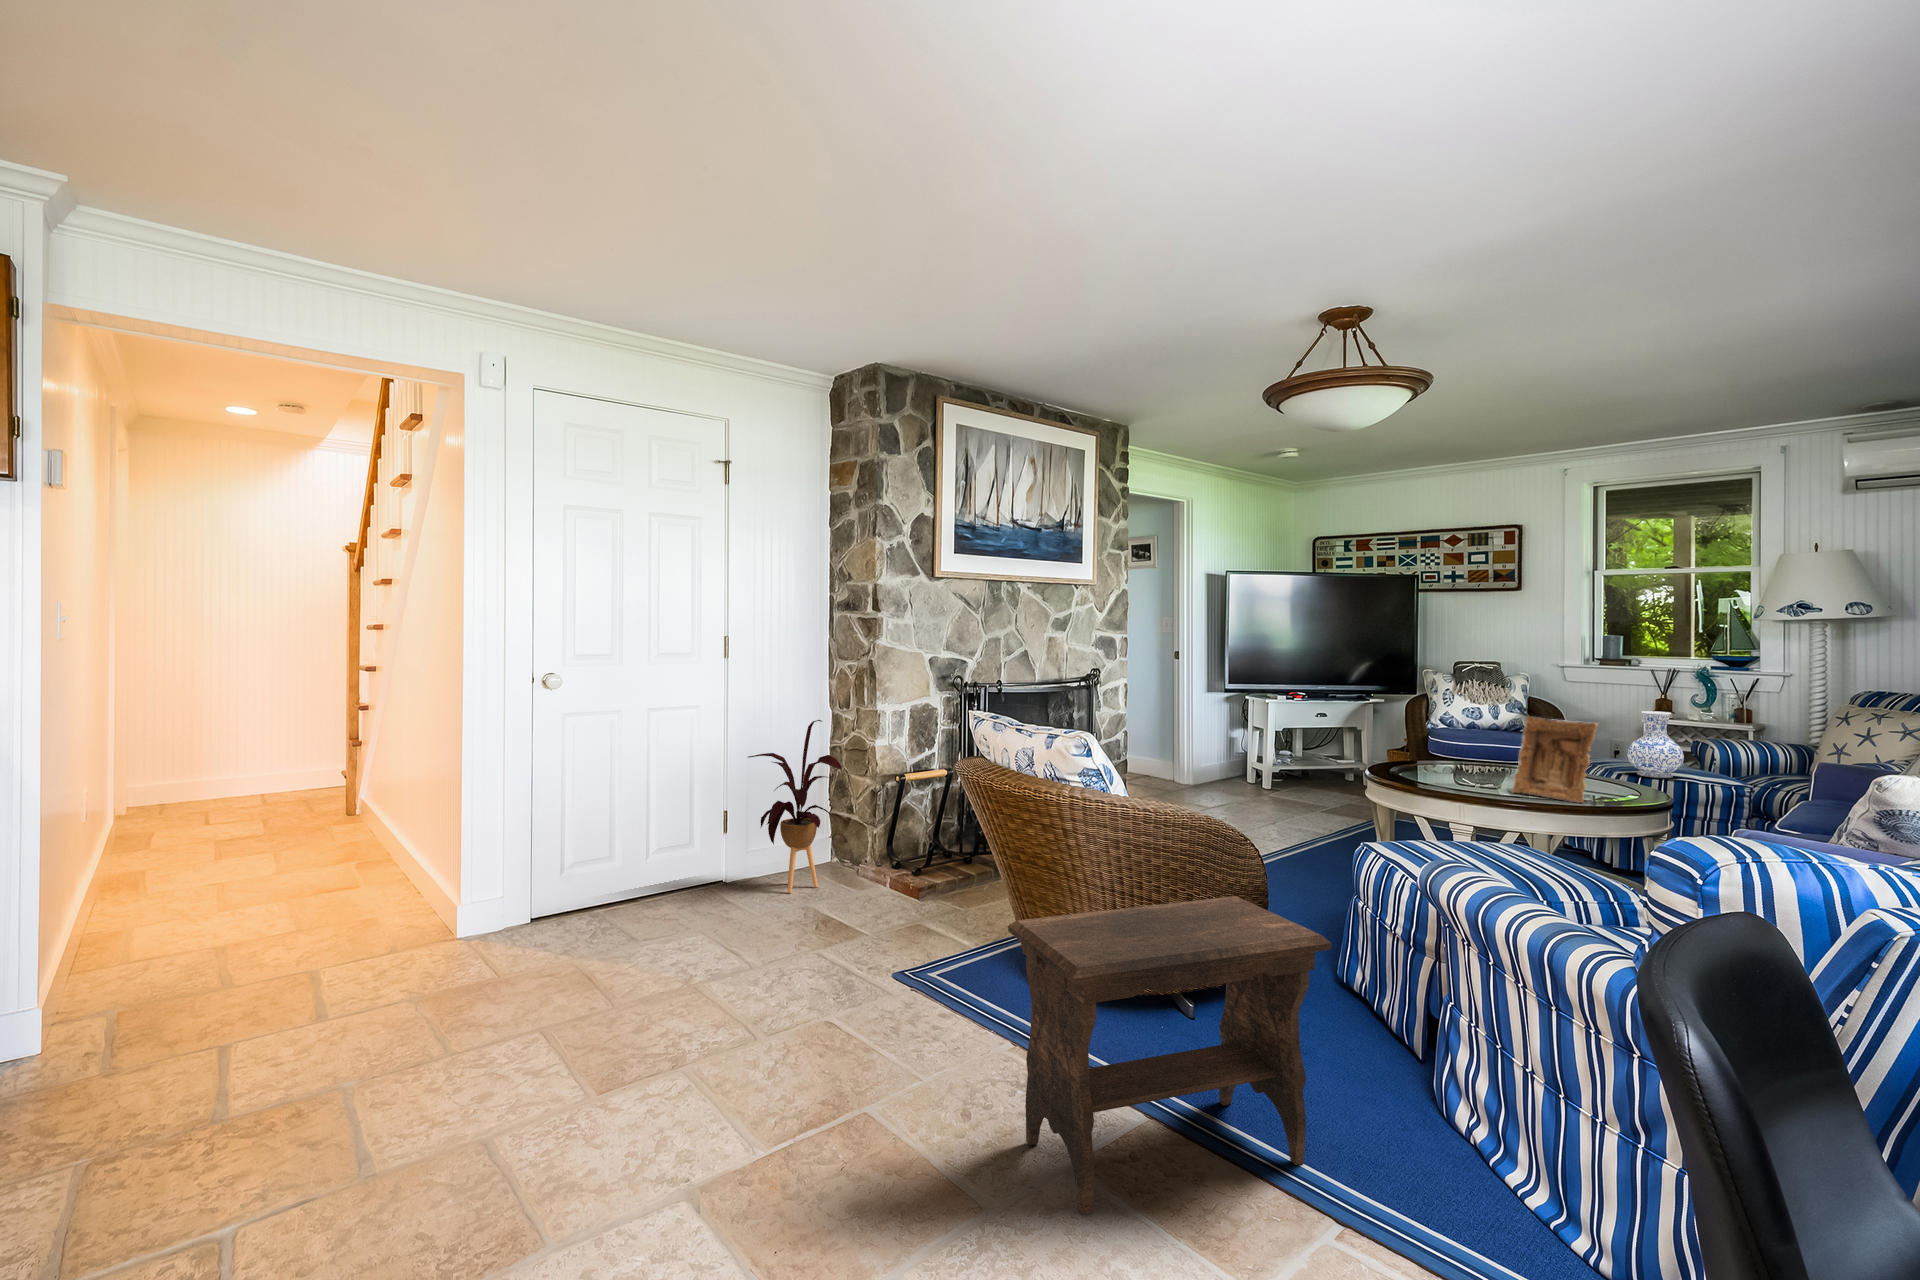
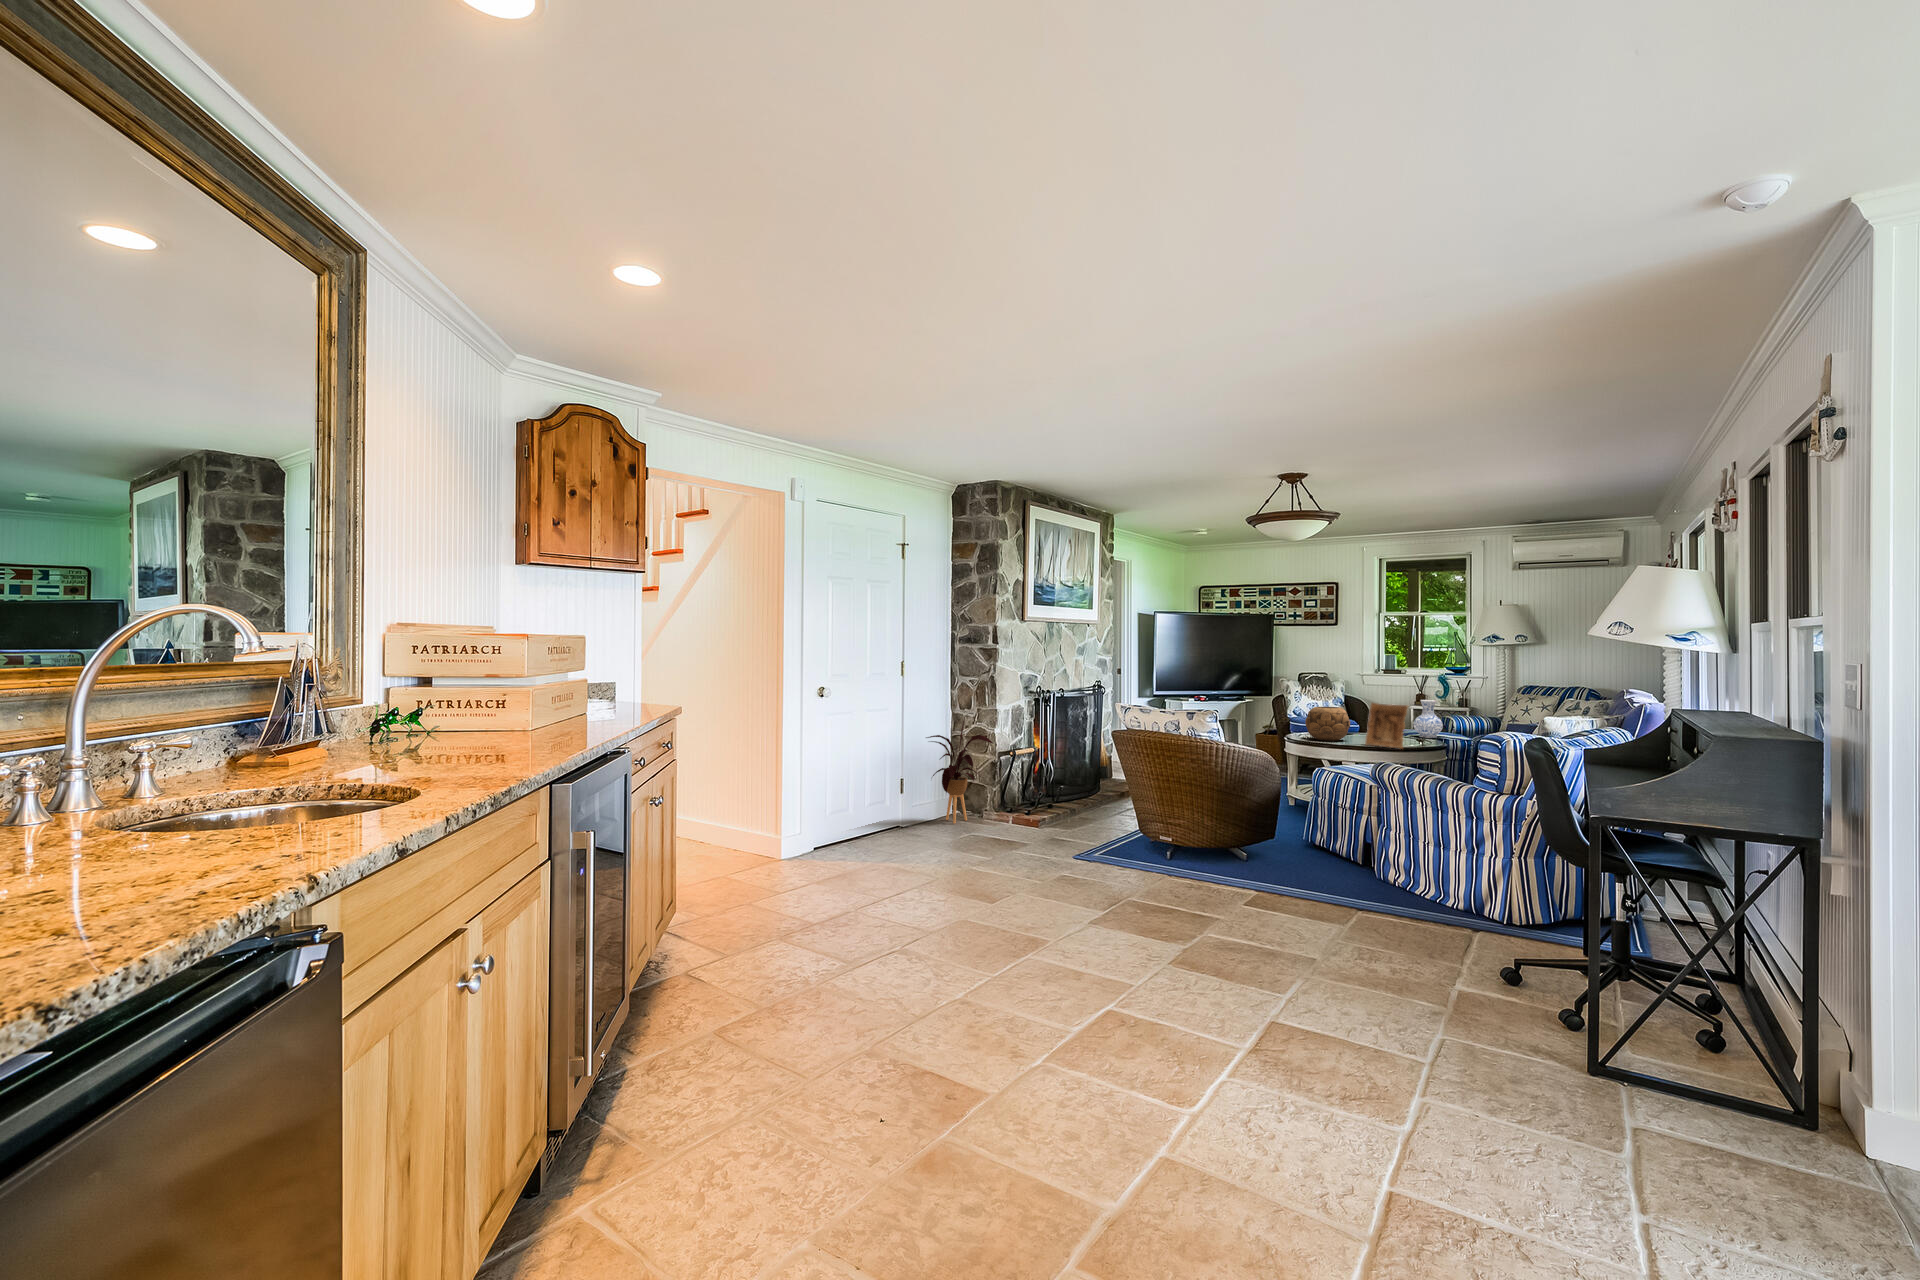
decorative bowl: none [1413,720,1494,780] -> present [1305,707,1350,741]
footstool: present [1008,896,1331,1215] -> none [1200,785,1339,914]

